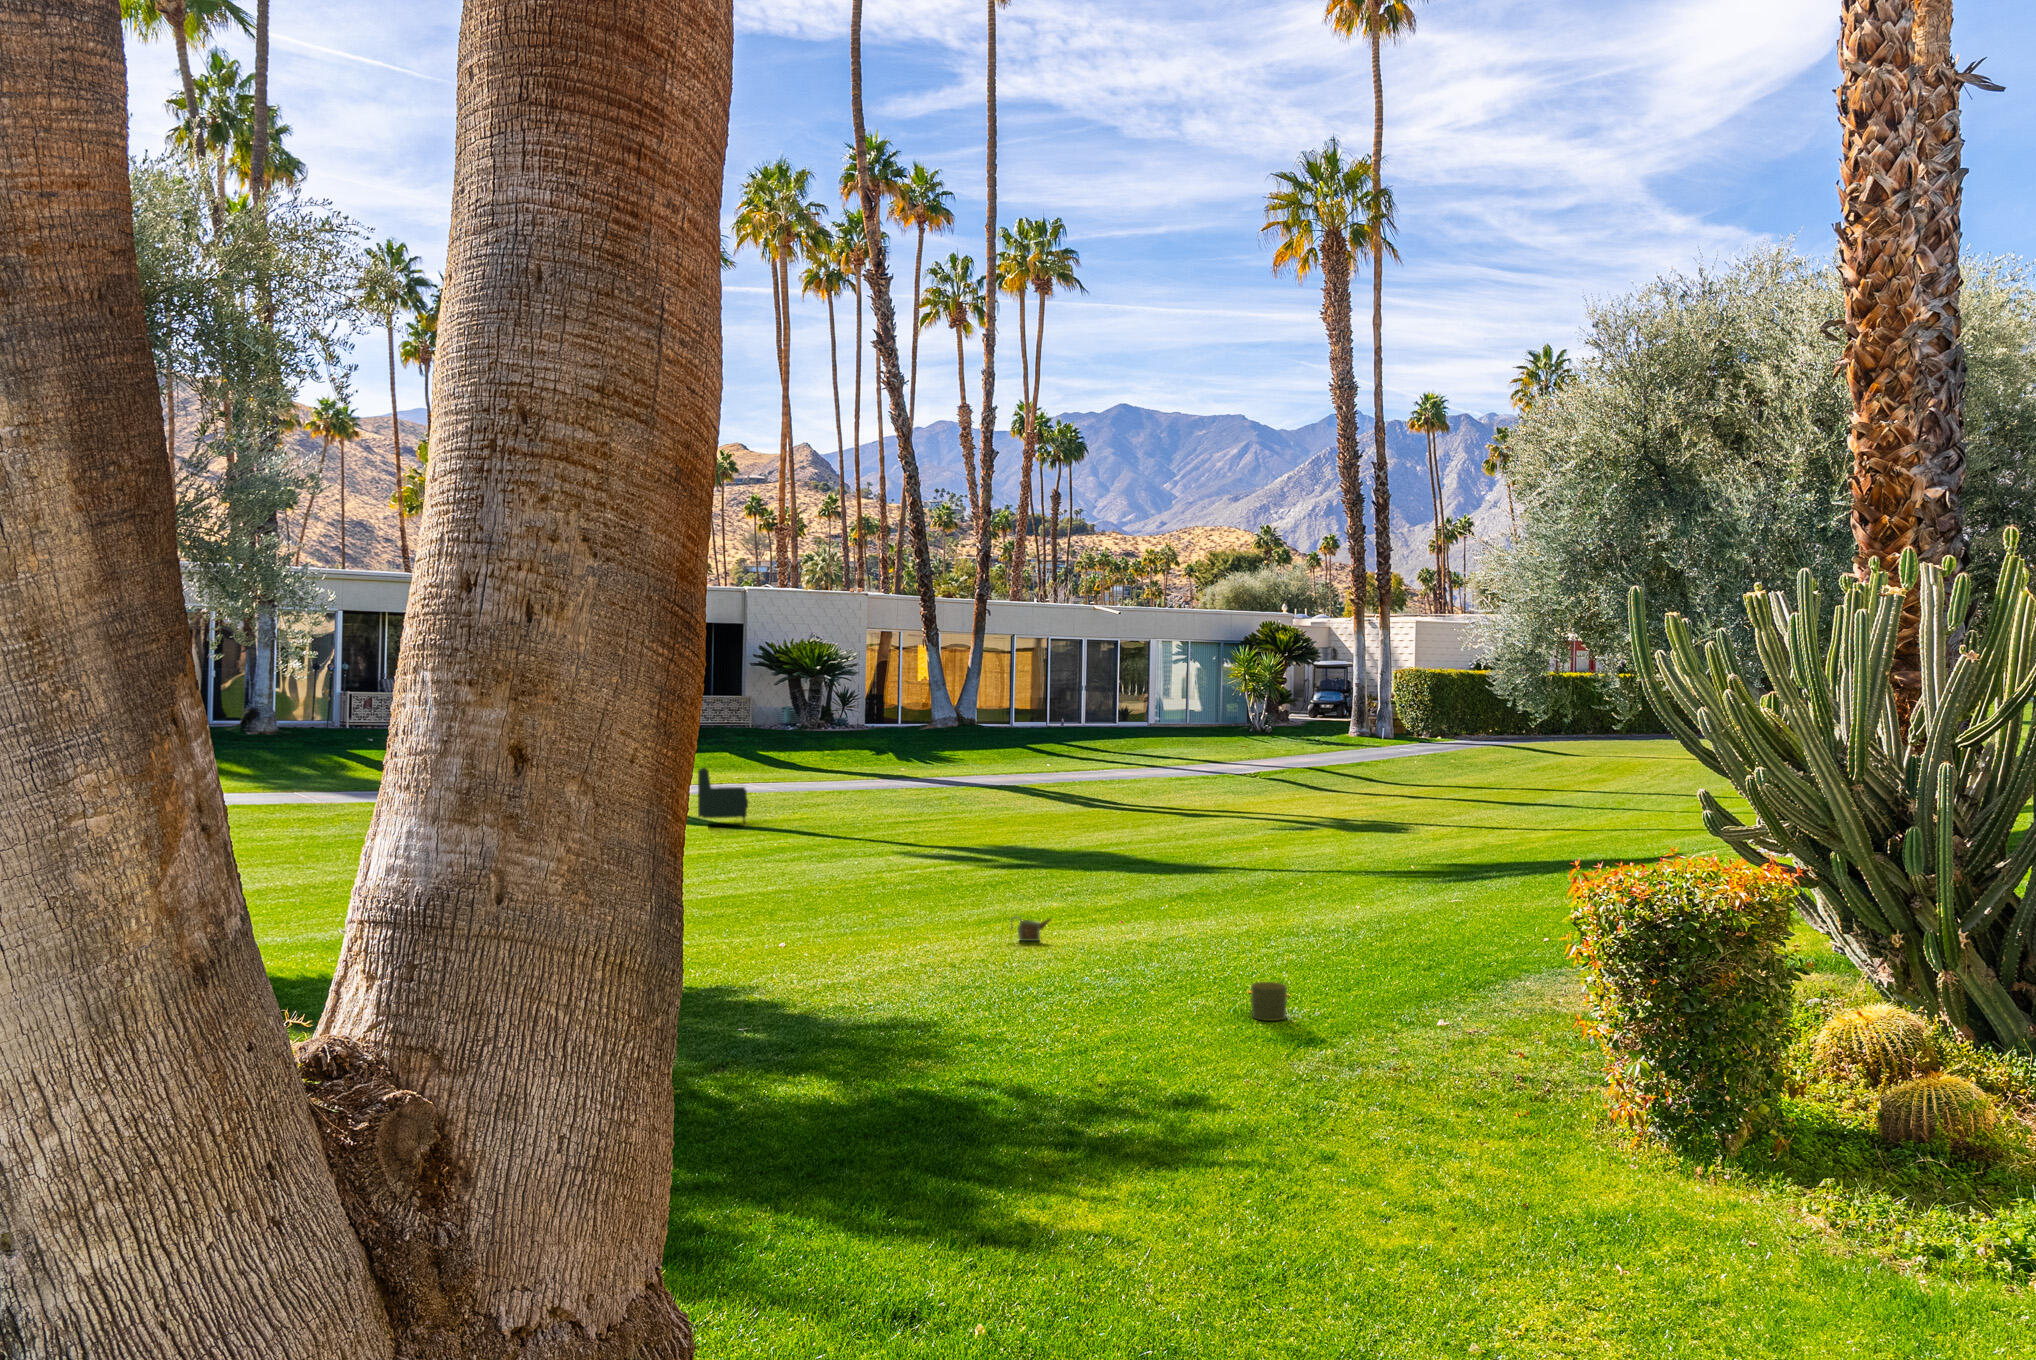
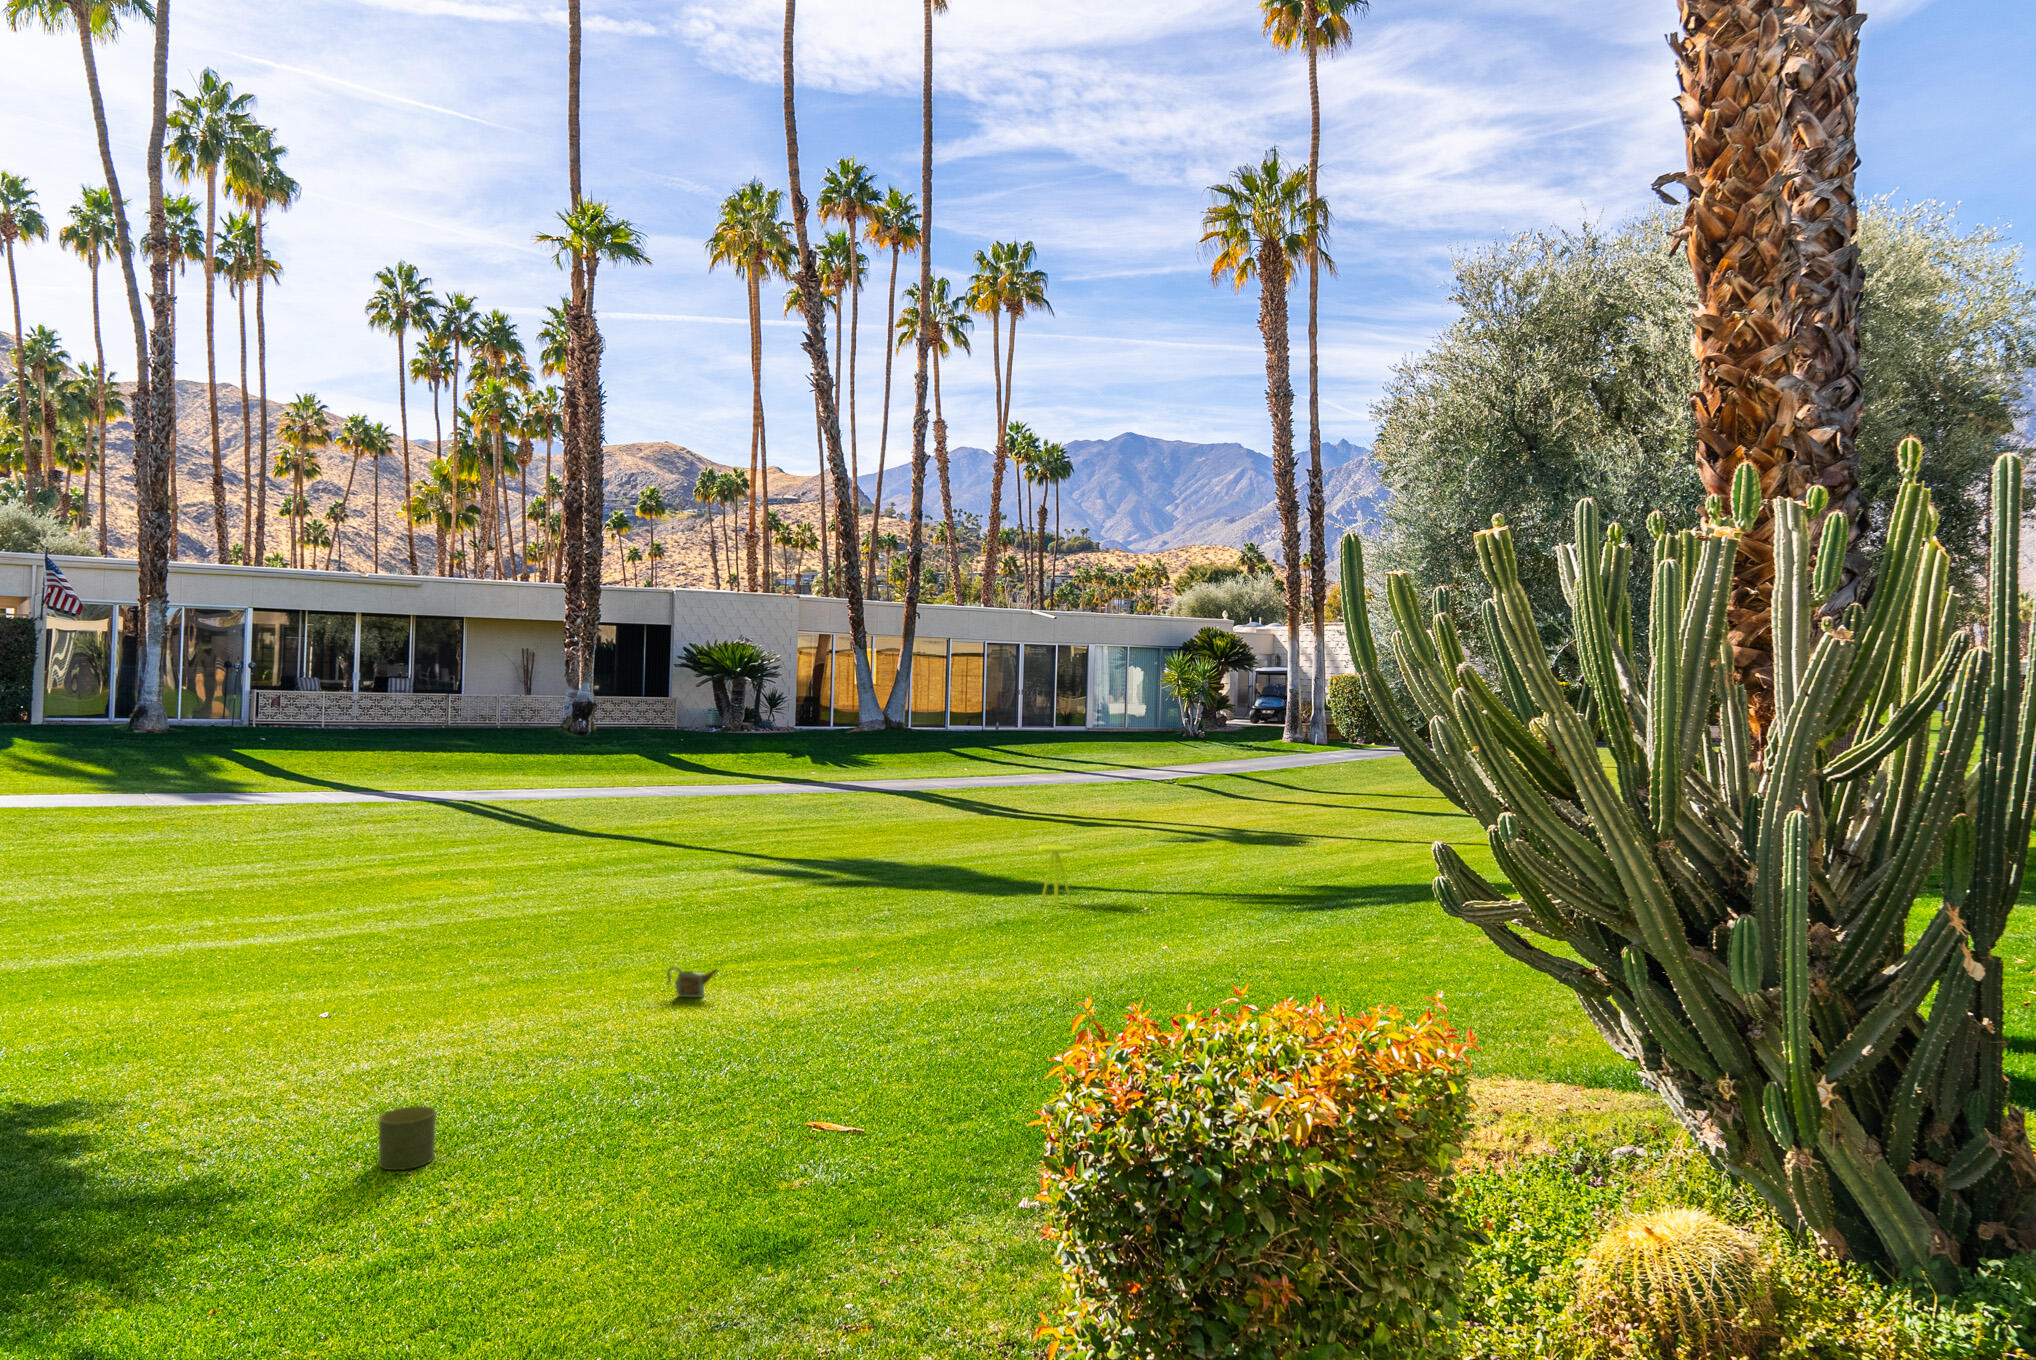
armchair: present [698,768,748,824] -> none [528,767,588,831]
side table: none [1237,826,1272,880] -> present [1038,845,1074,907]
planter: present [1251,982,1287,1021] -> present [378,1106,436,1170]

